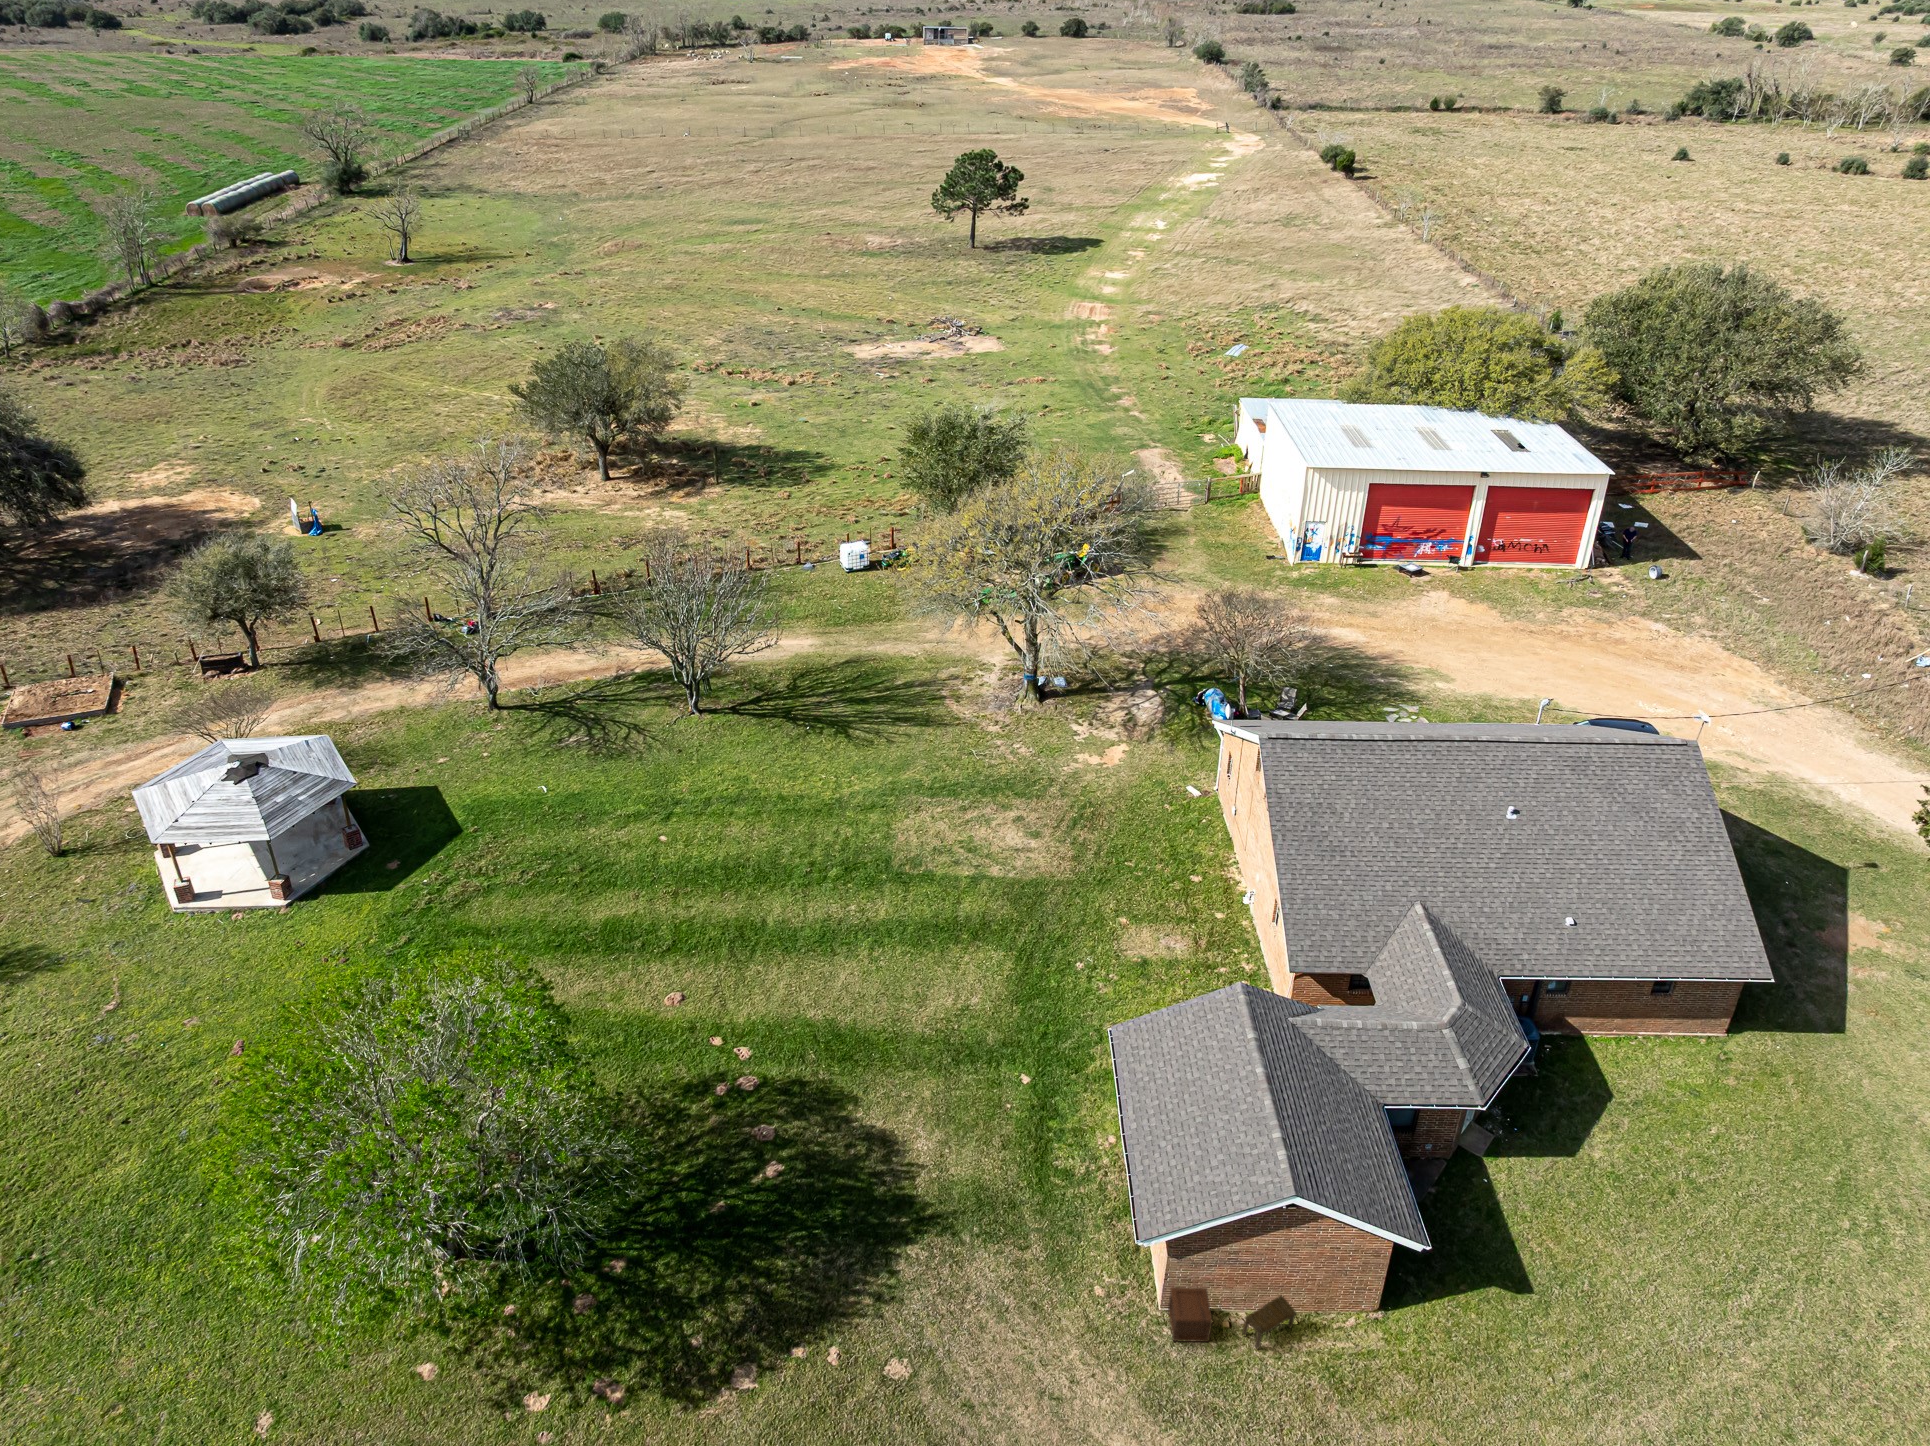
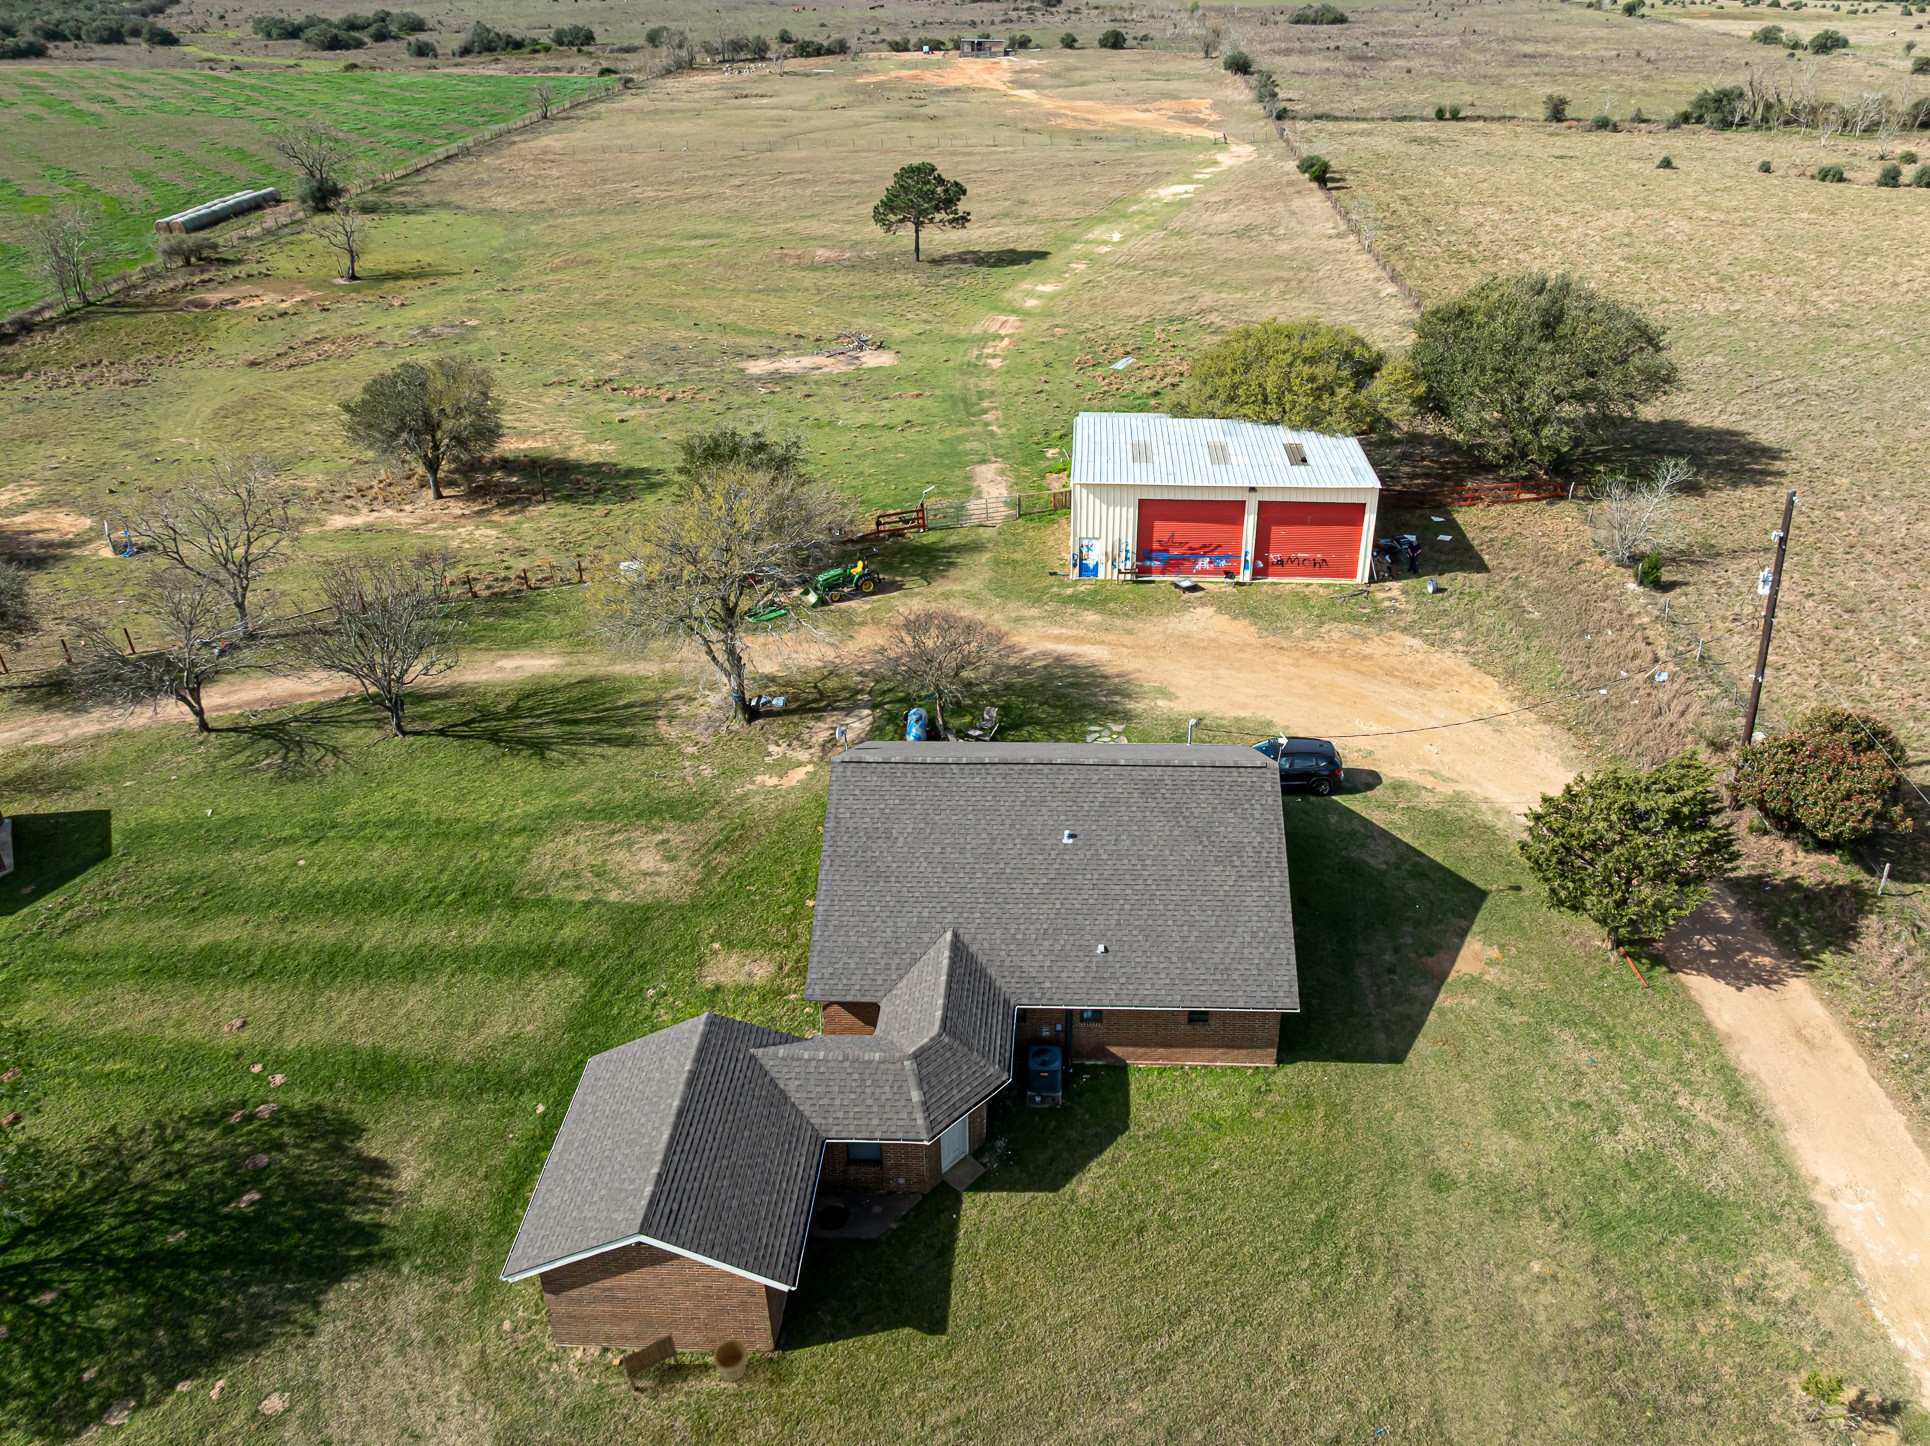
wooden crate: present [1168,1287,1213,1342] -> none [545,1326,600,1383]
wooden bucket: none [1333,1299,1367,1341] -> present [714,1339,747,1382]

